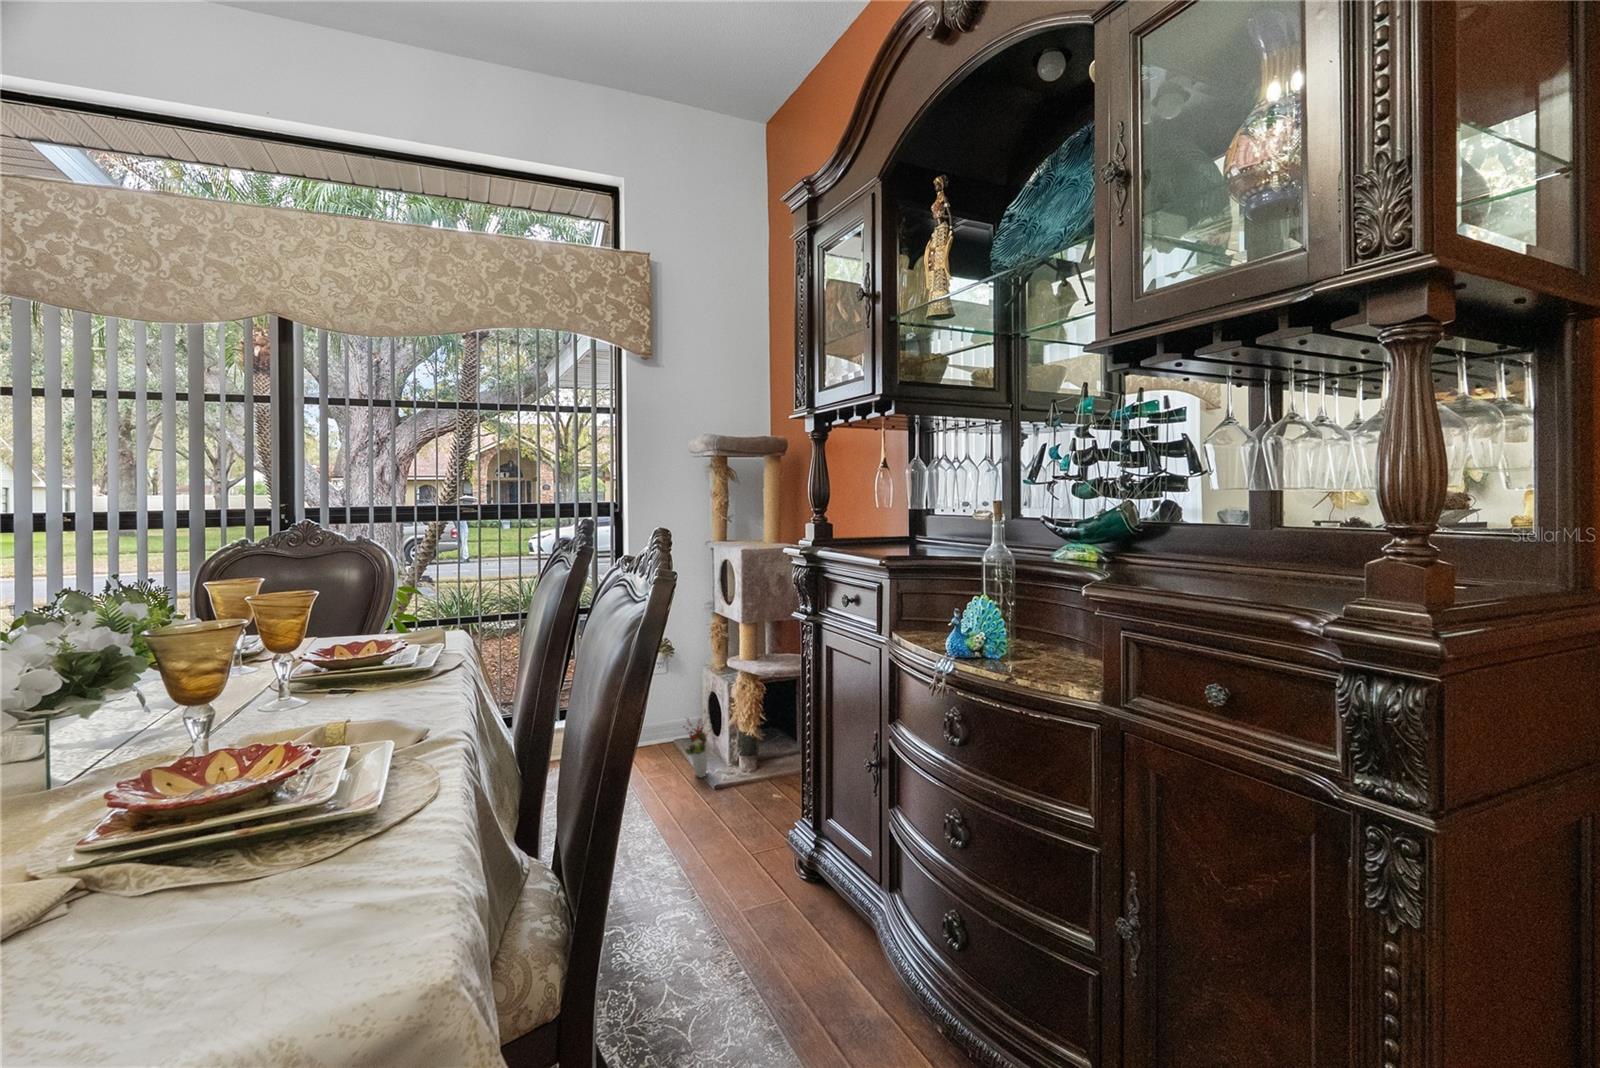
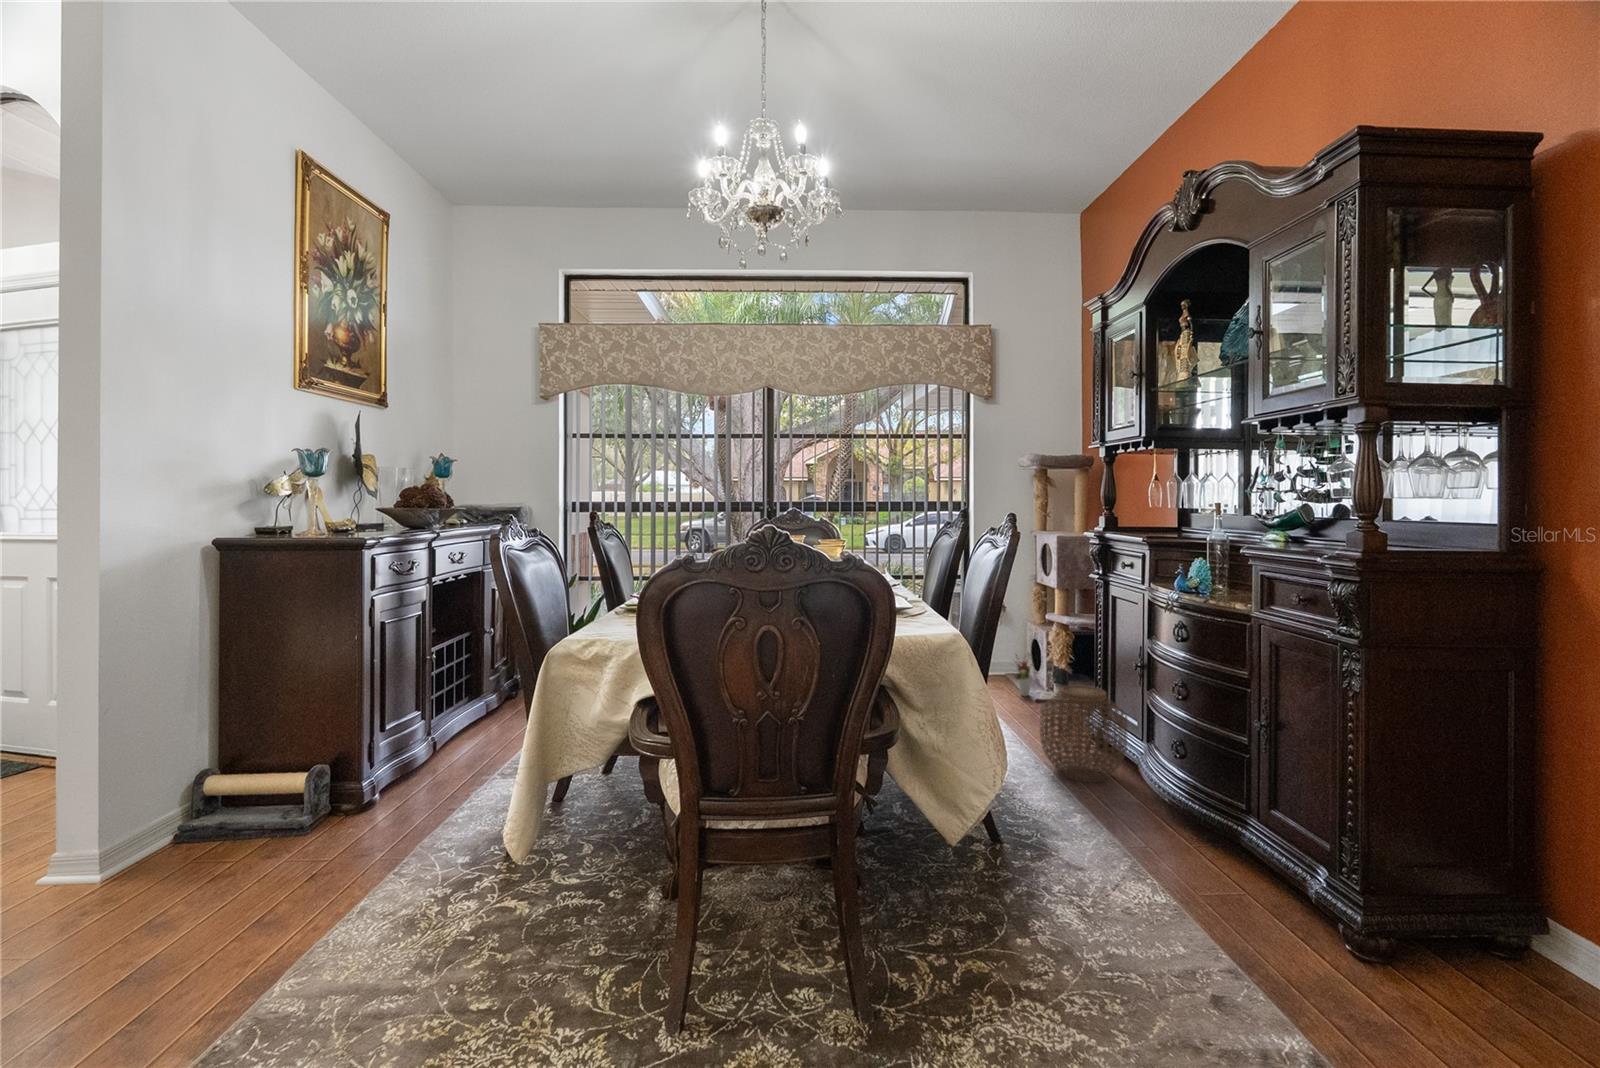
woven basket: none [723,805,861,983] -> present [1040,686,1127,782]

